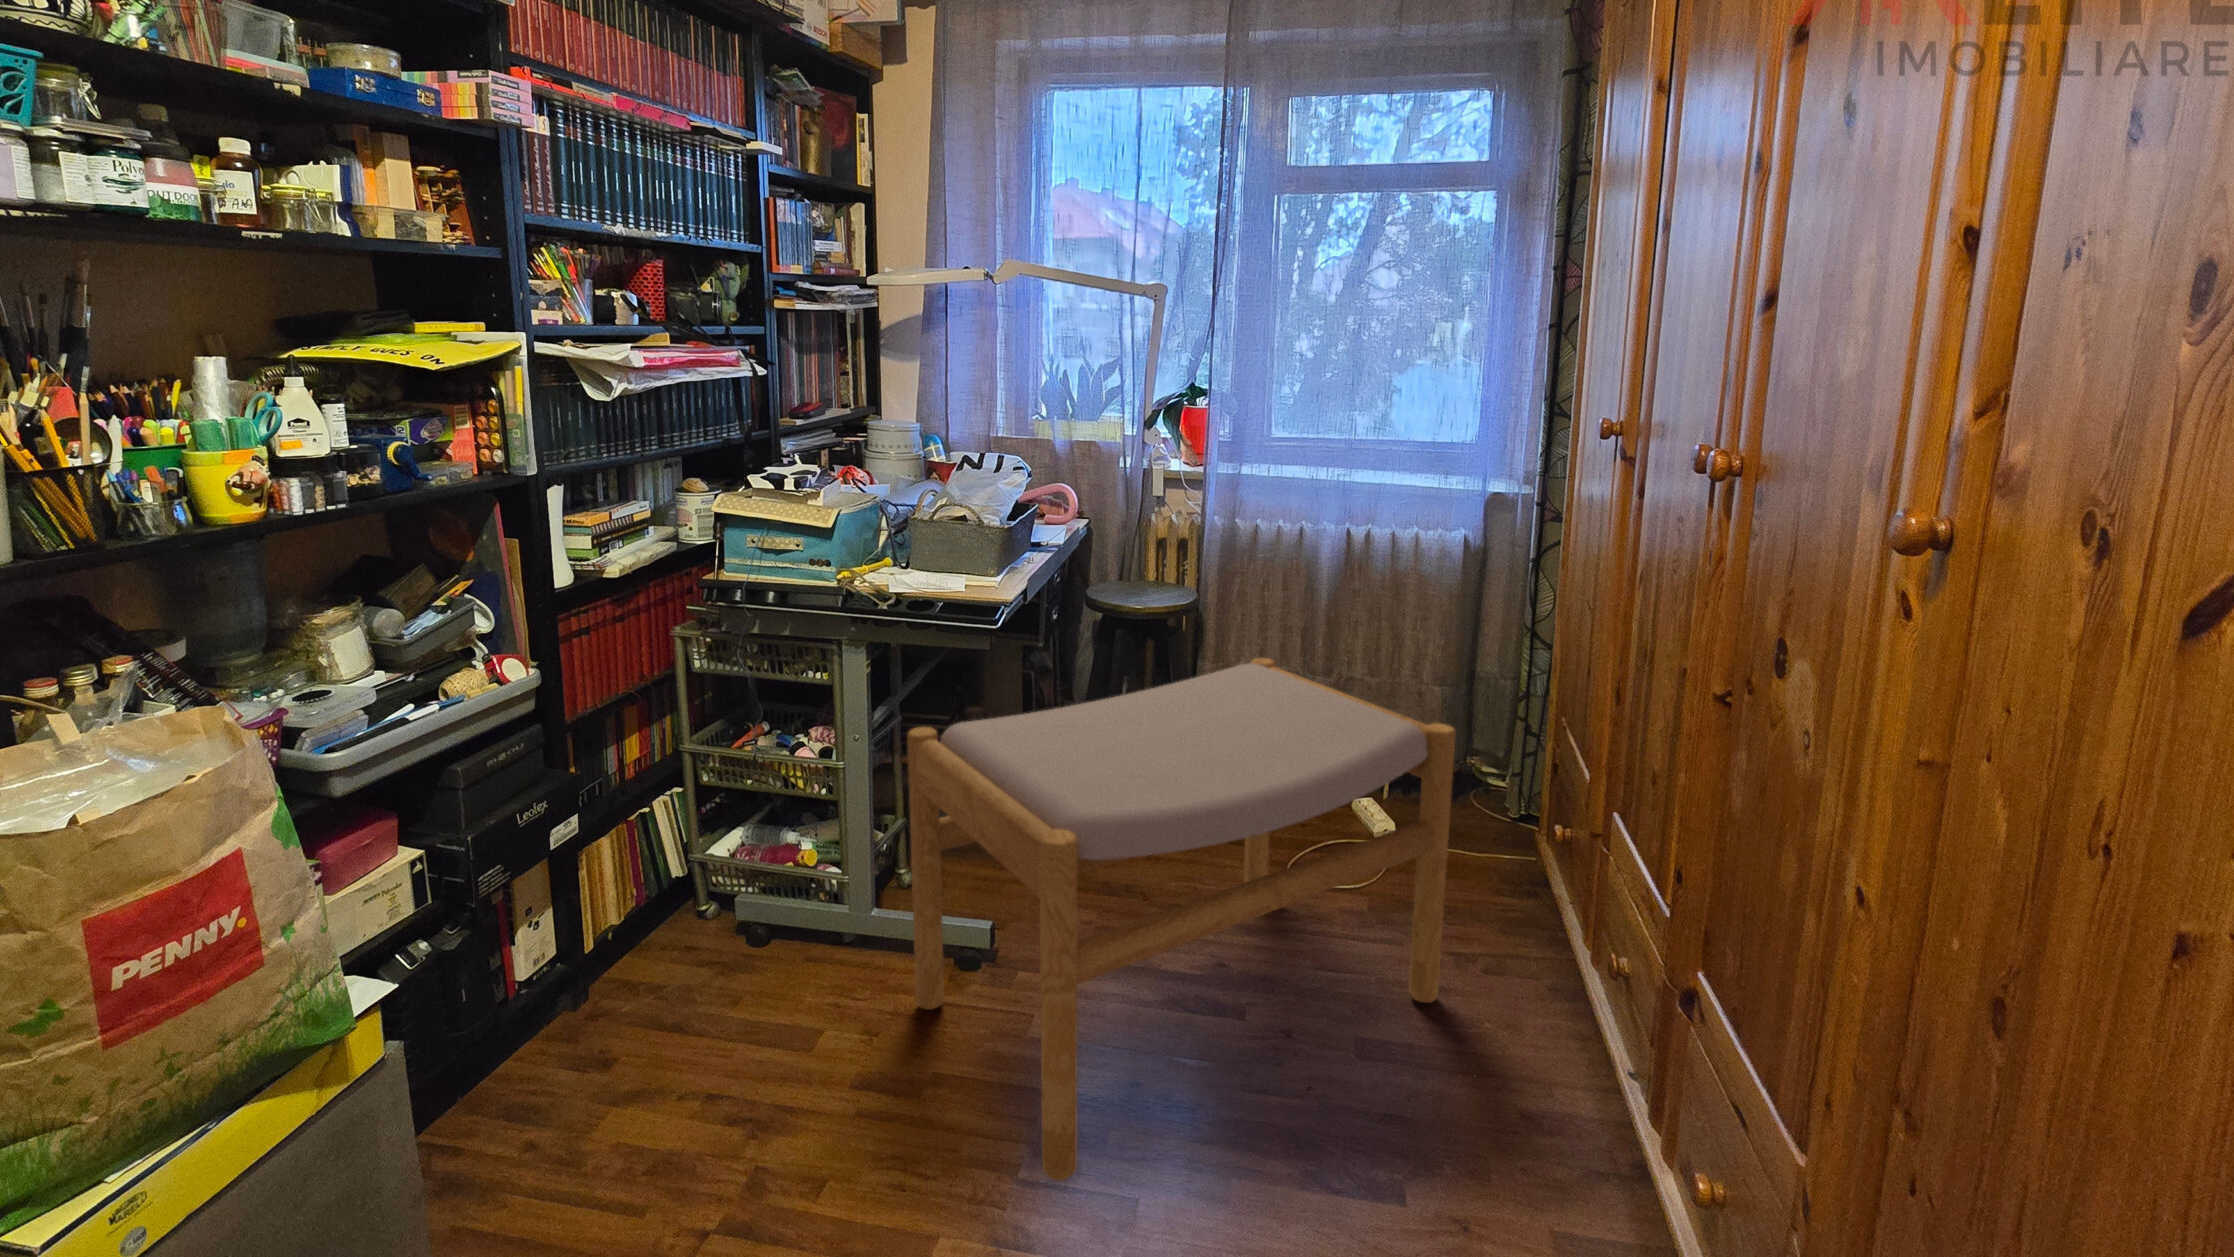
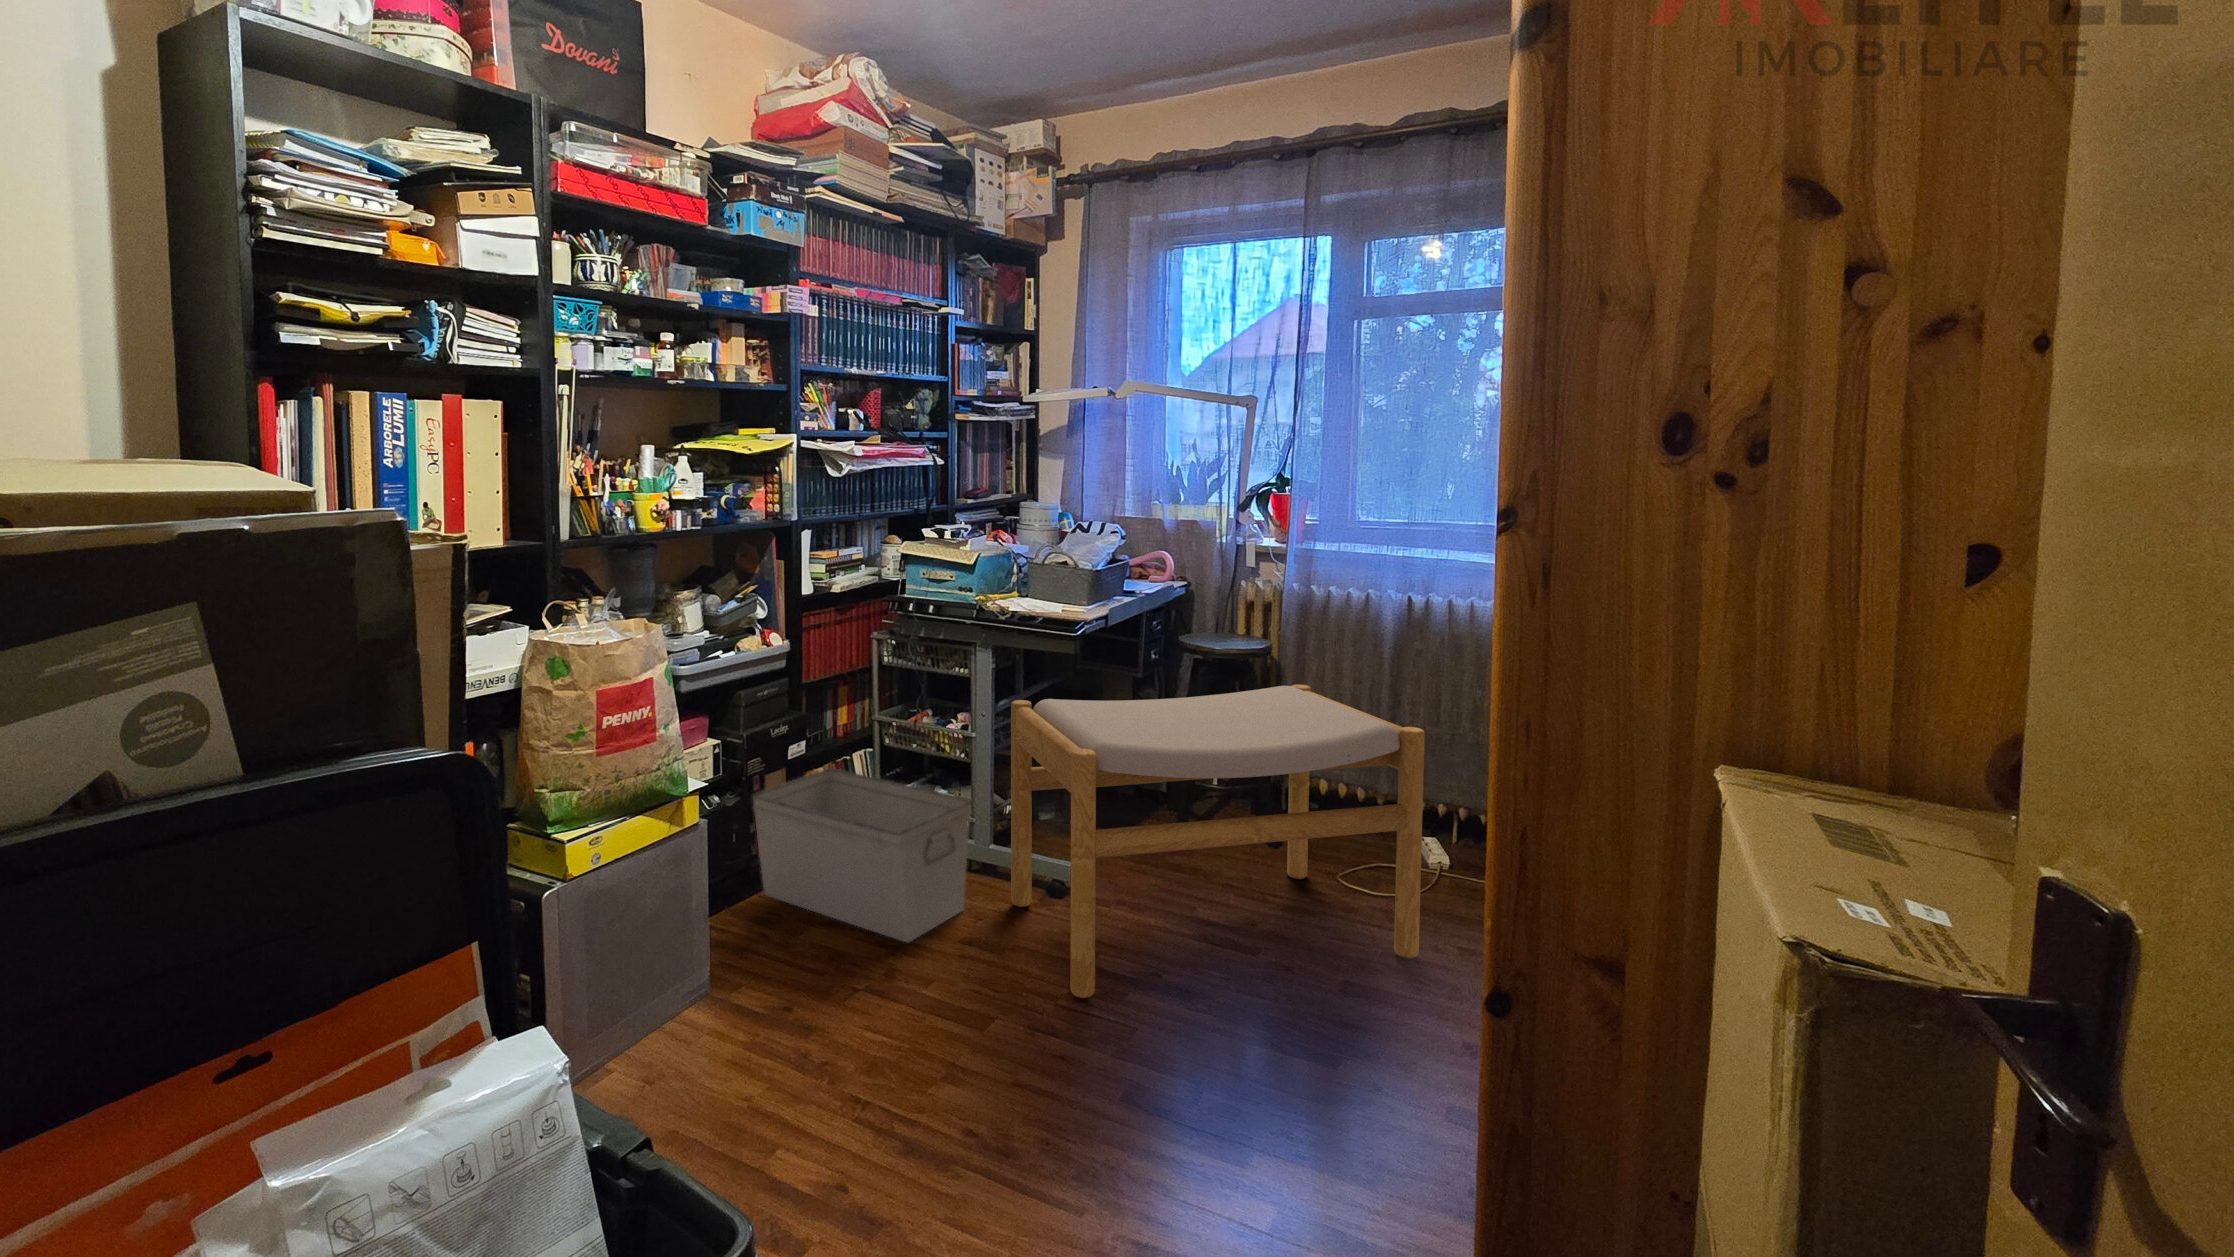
storage bin: none [490,840,855,1120] -> present [752,768,971,942]

